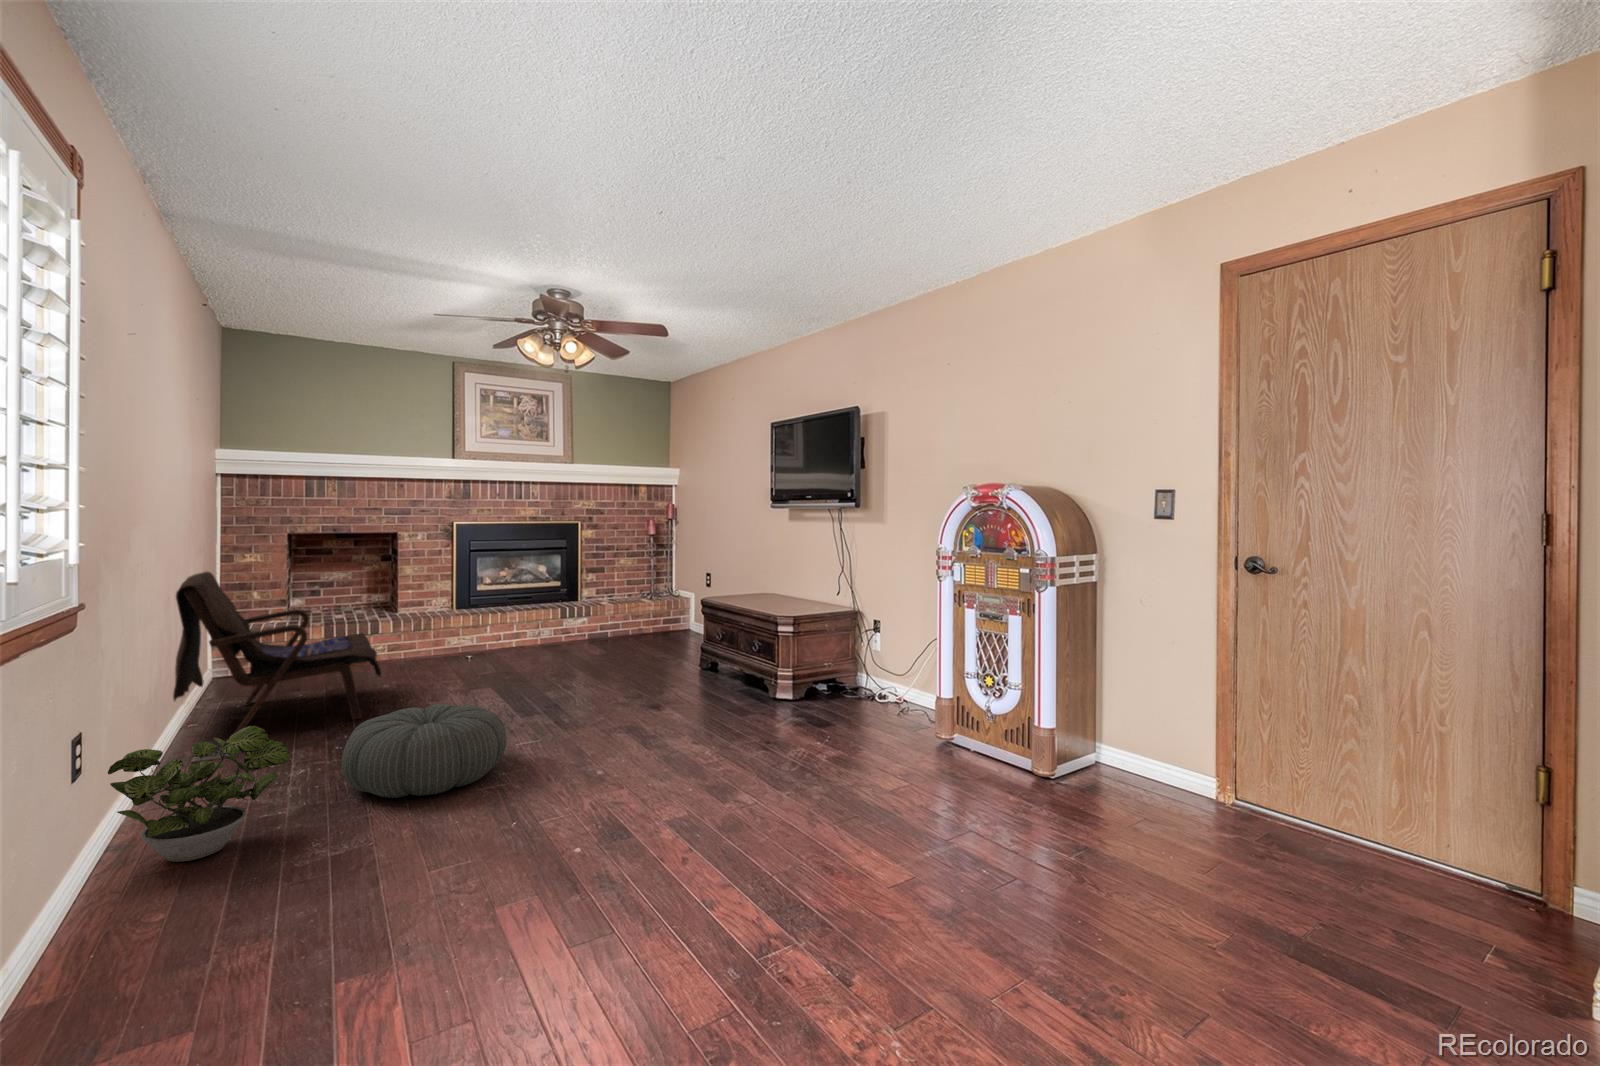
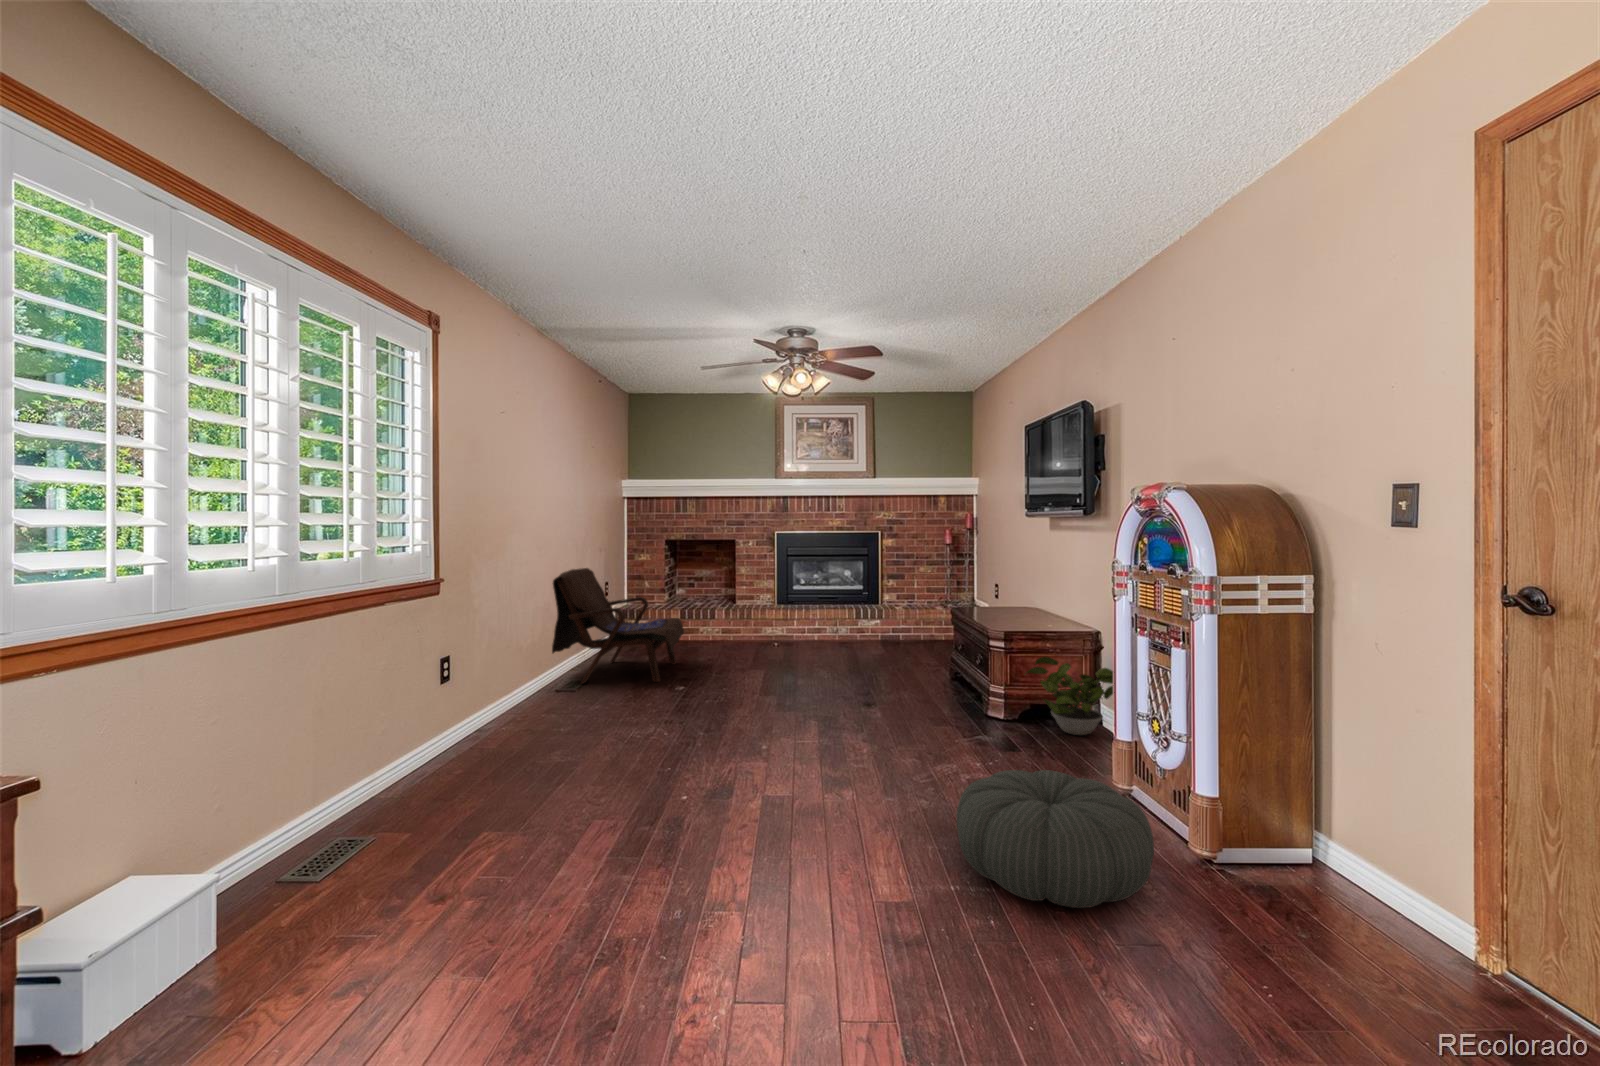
pouf: present [342,704,507,798] -> present [956,770,1154,908]
potted plant: present [108,726,290,862] -> present [1027,657,1115,735]

